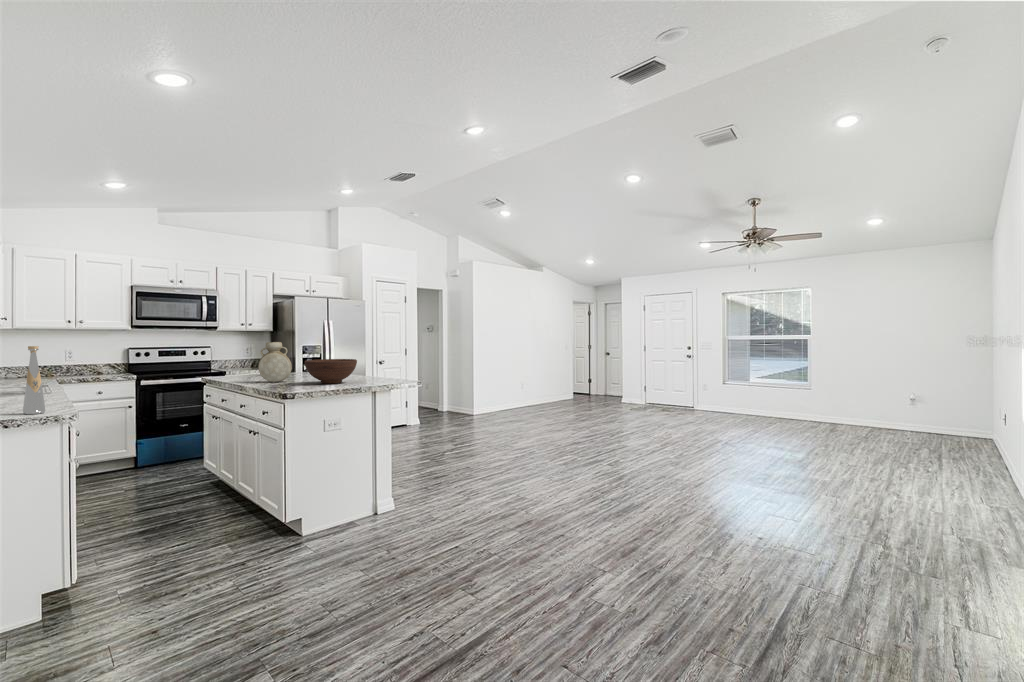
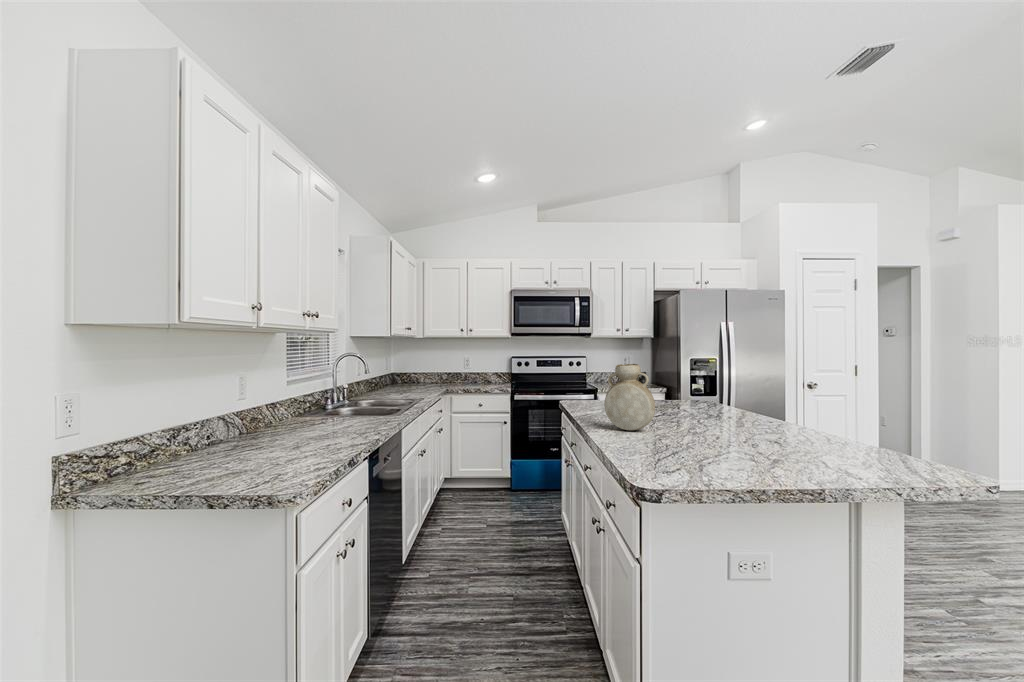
bottle: present [23,346,45,414] -> none [248,383,275,486]
fruit bowl: present [305,359,357,384] -> none [670,401,778,458]

